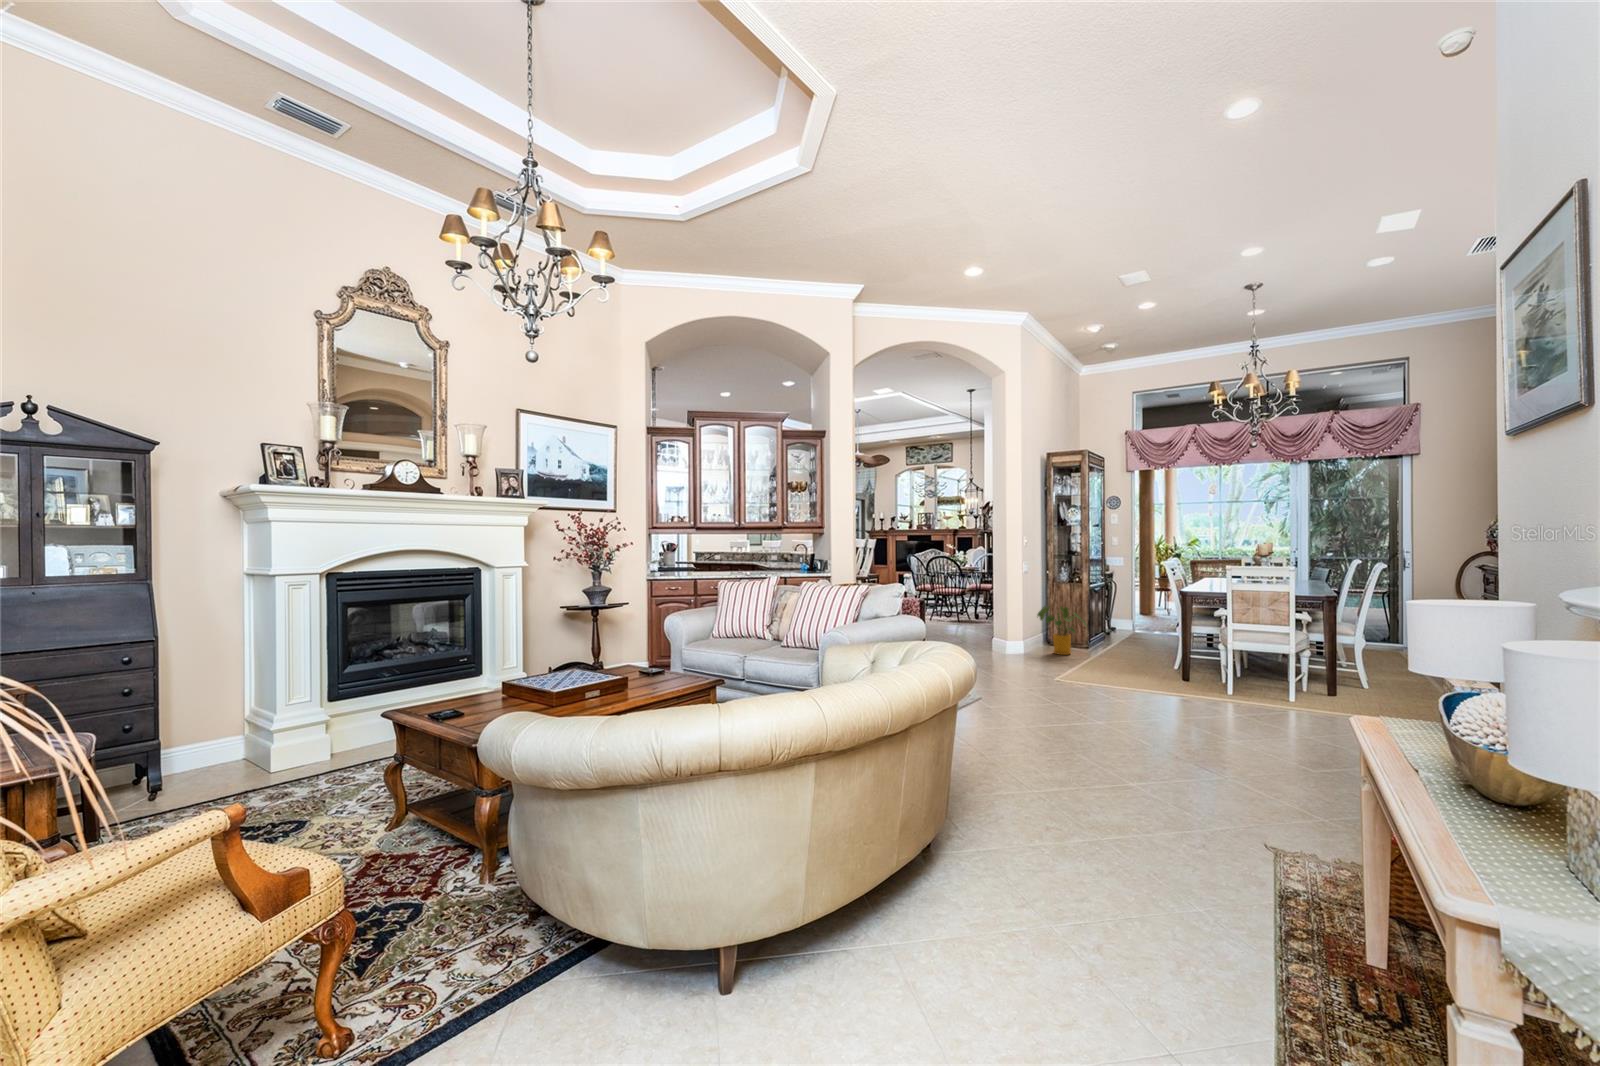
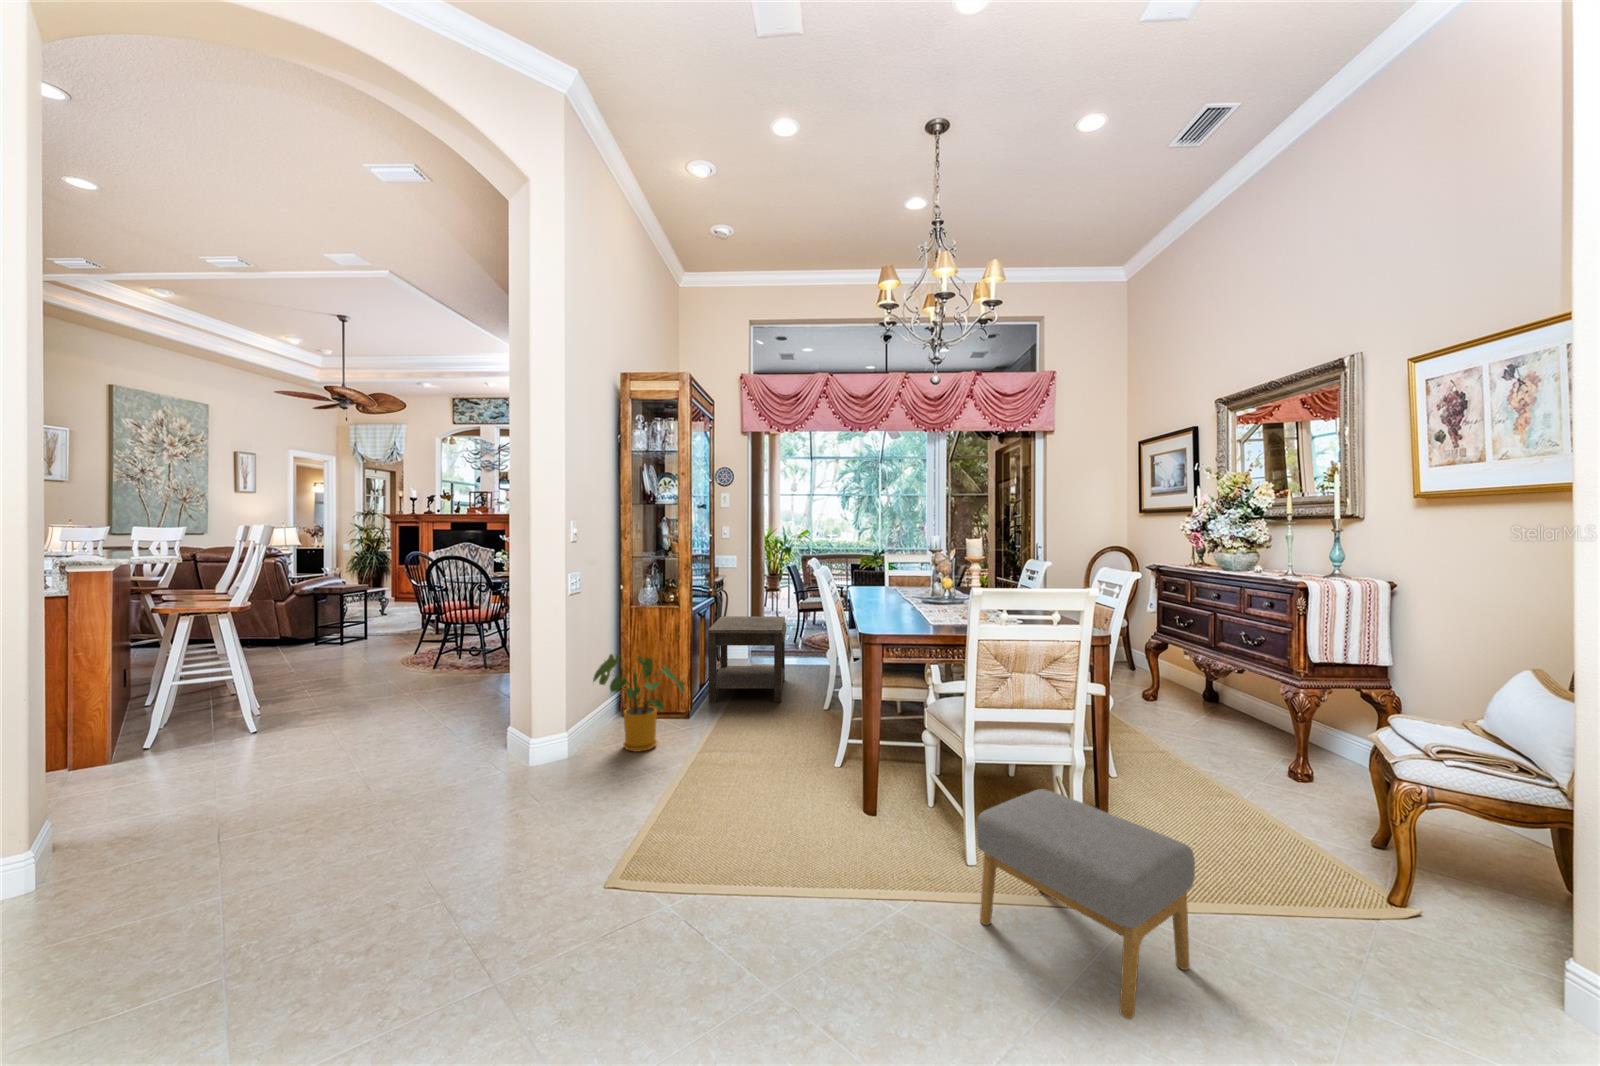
side table: none [1101,596,1159,648] -> present [708,616,786,702]
footstool: none [1220,656,1316,720] -> present [977,789,1195,1019]

